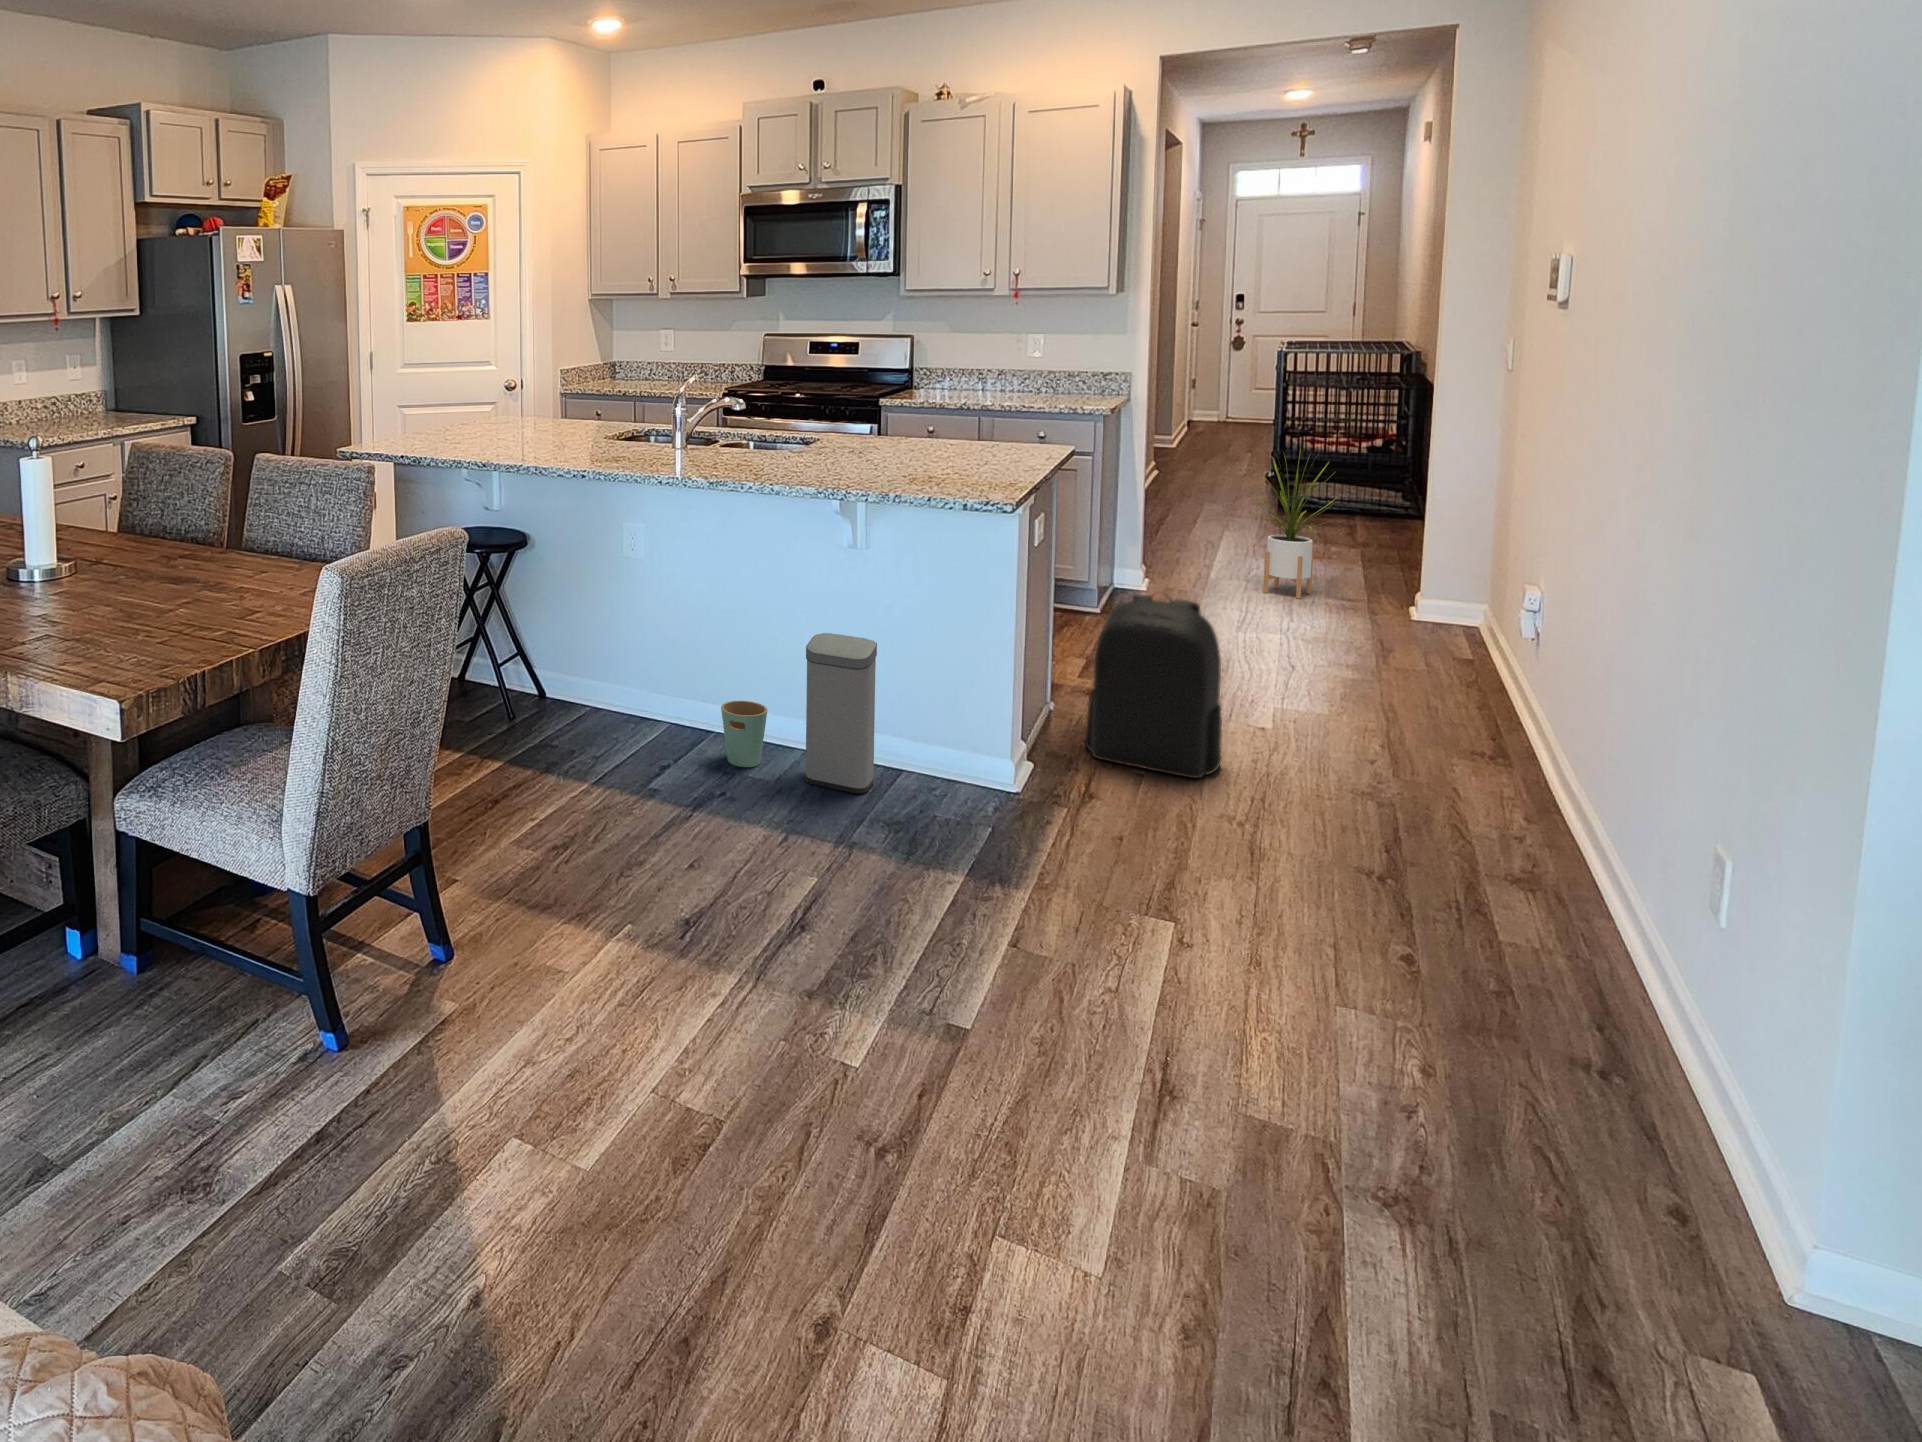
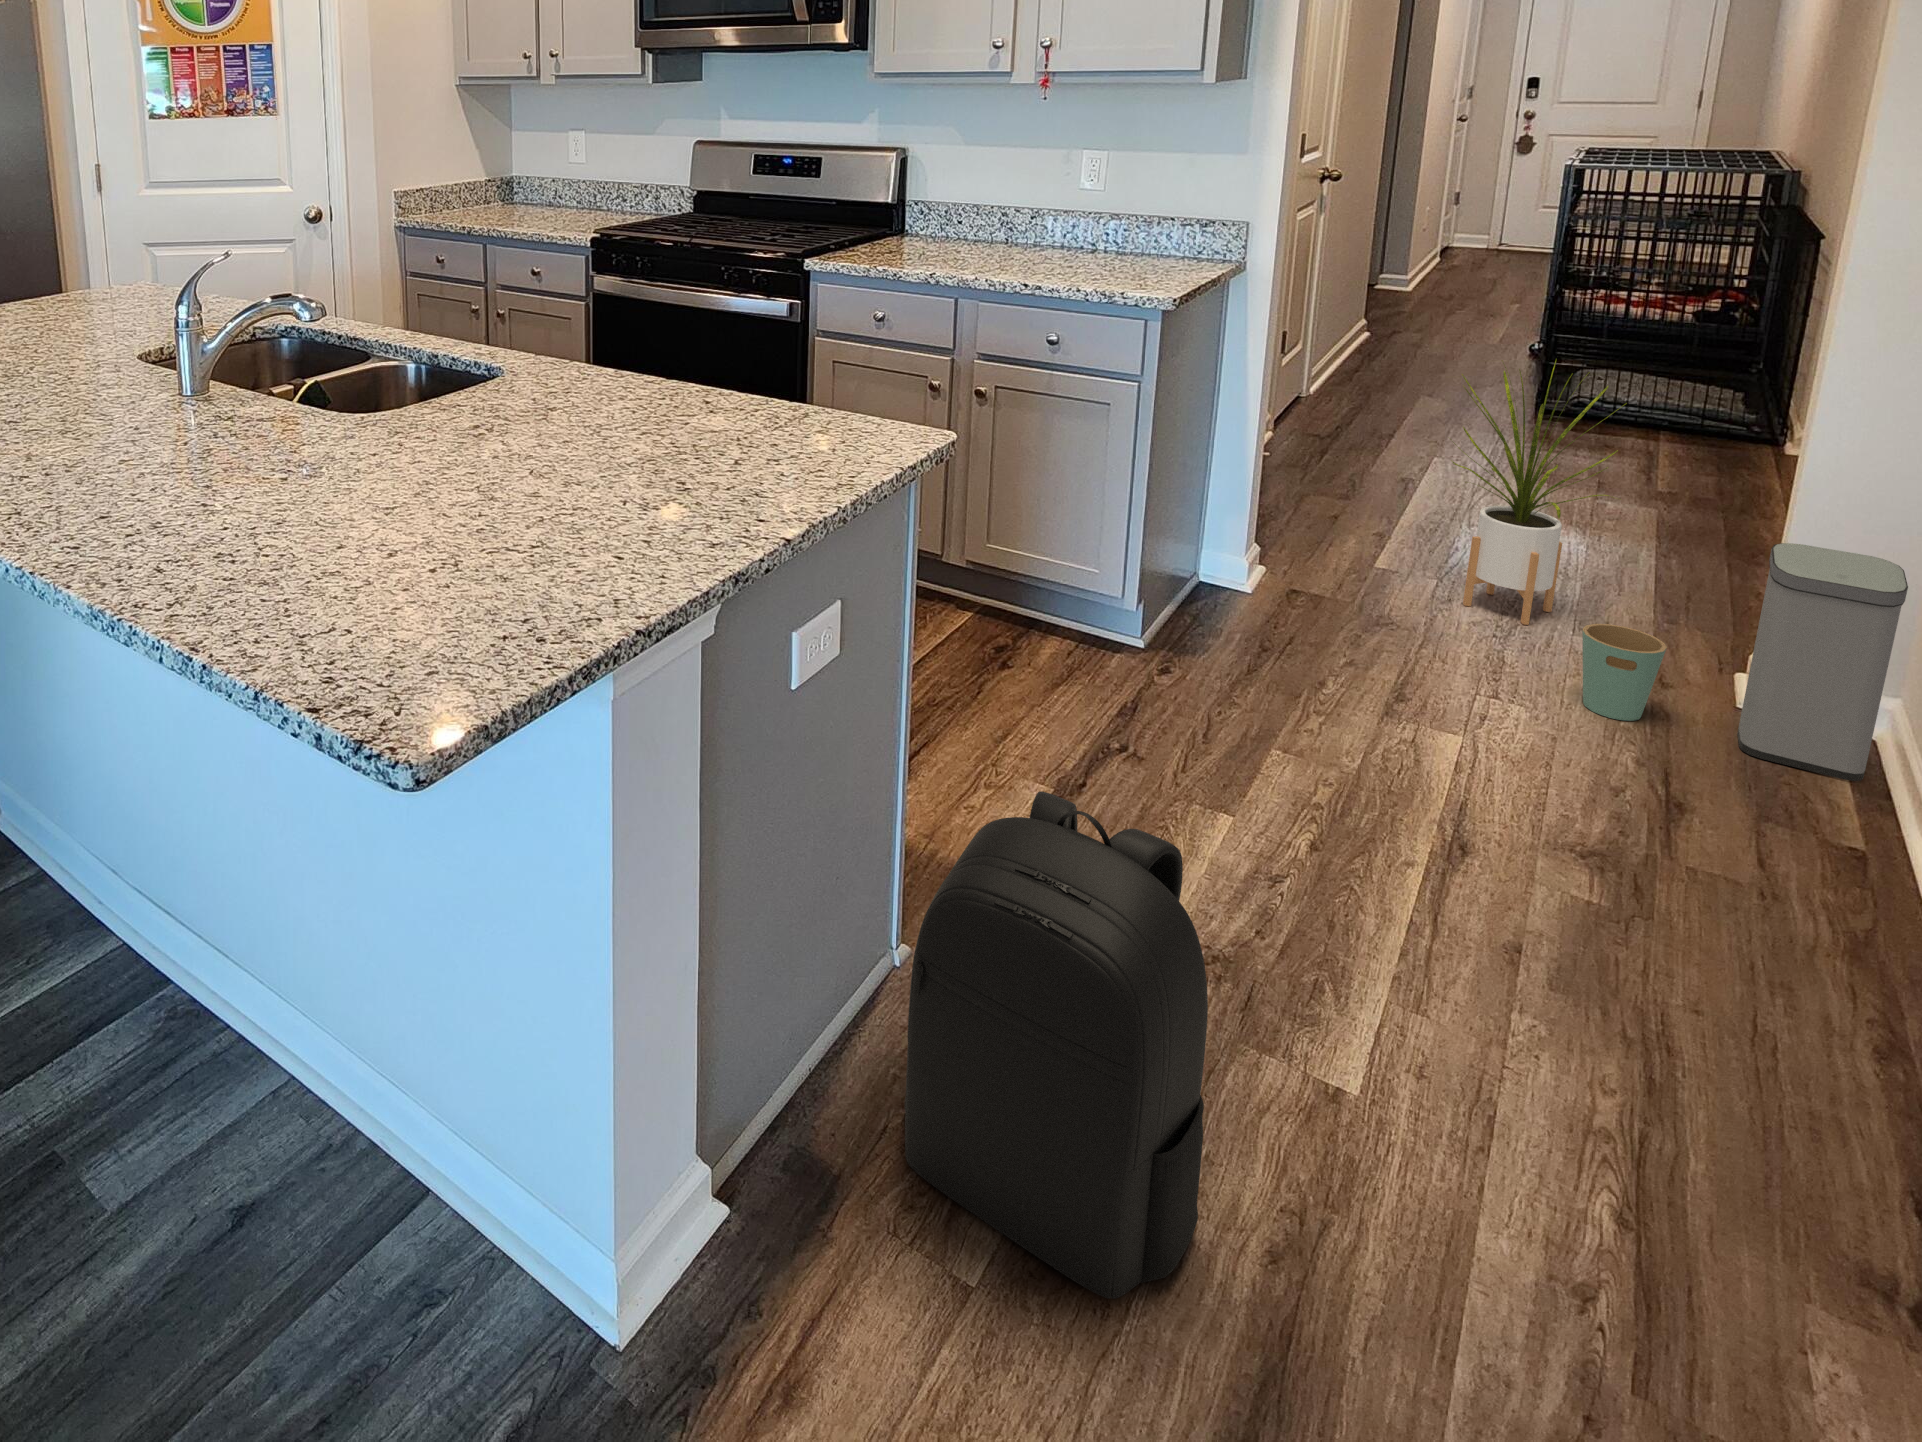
trash can: present [721,633,877,794] -> present [1582,543,1908,781]

